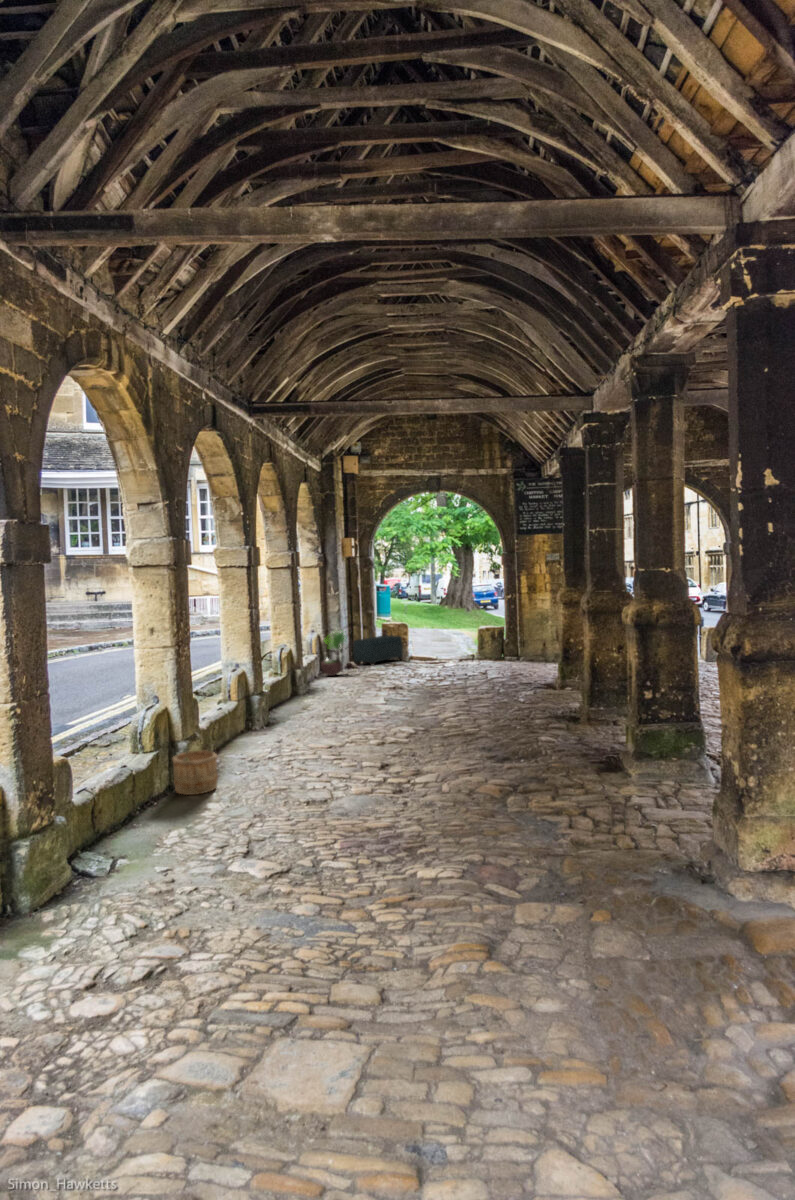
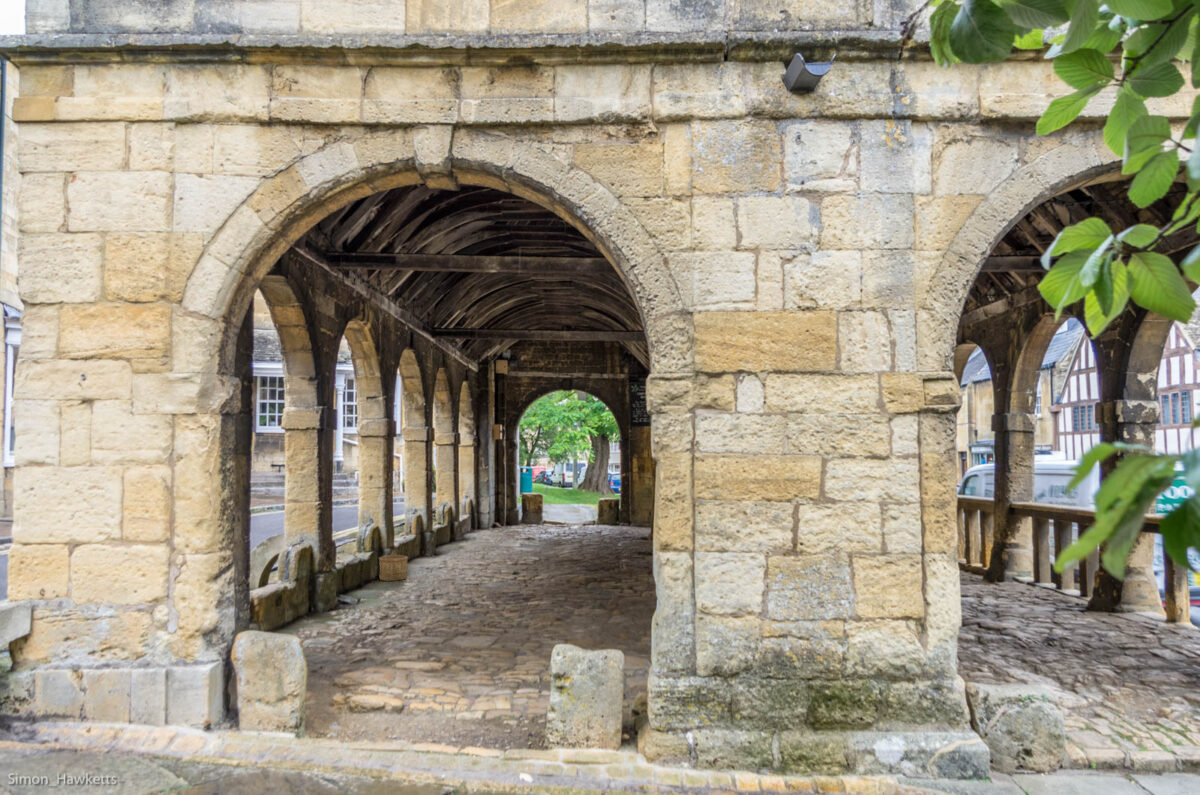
potted tree: present [321,633,345,676] -> none [473,494,494,532]
bench: present [354,635,403,665] -> none [499,504,539,528]

